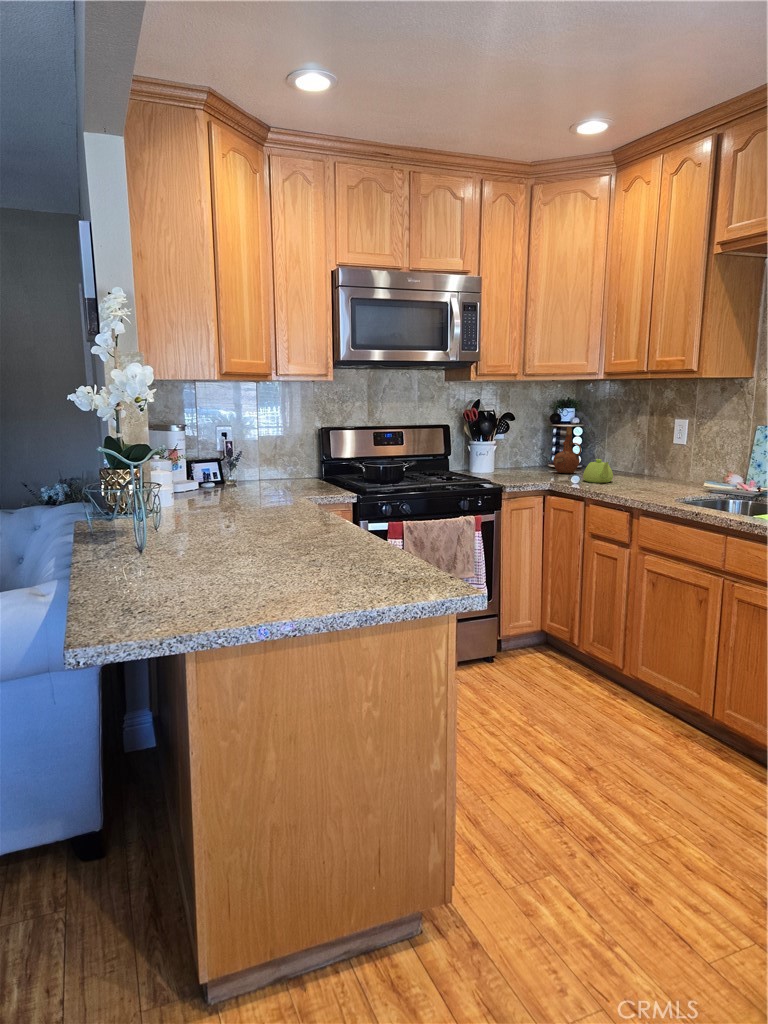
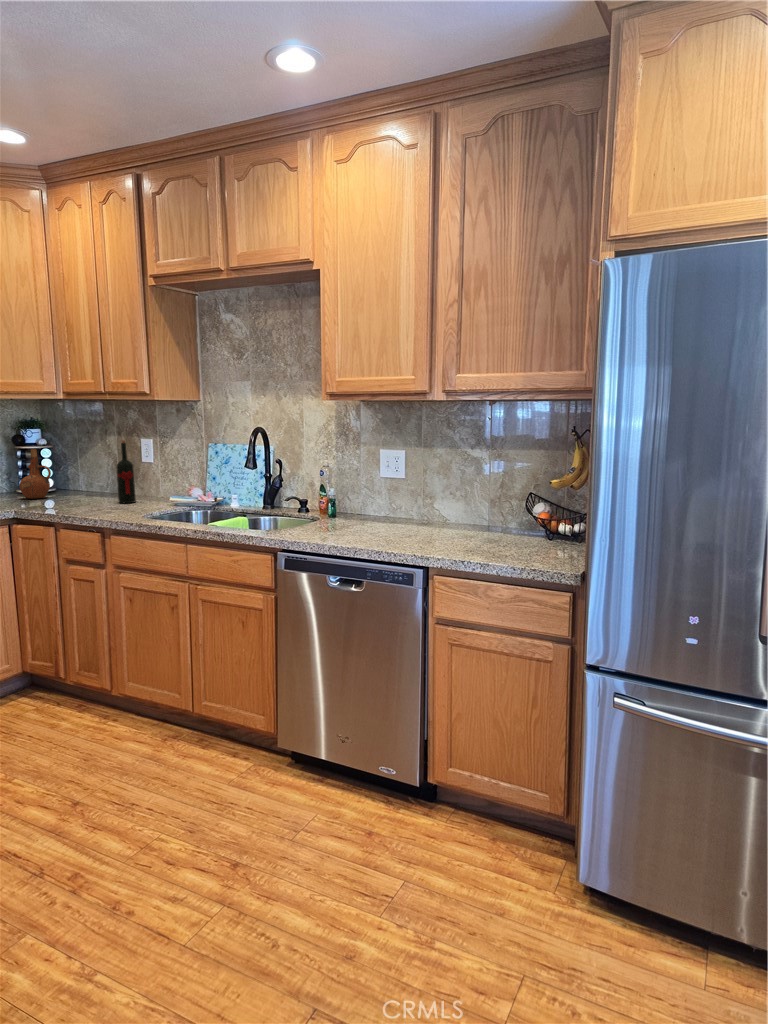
wine bottle: none [646,421,666,485] -> present [117,440,136,503]
teapot: present [583,459,613,483] -> none [52,482,84,506]

